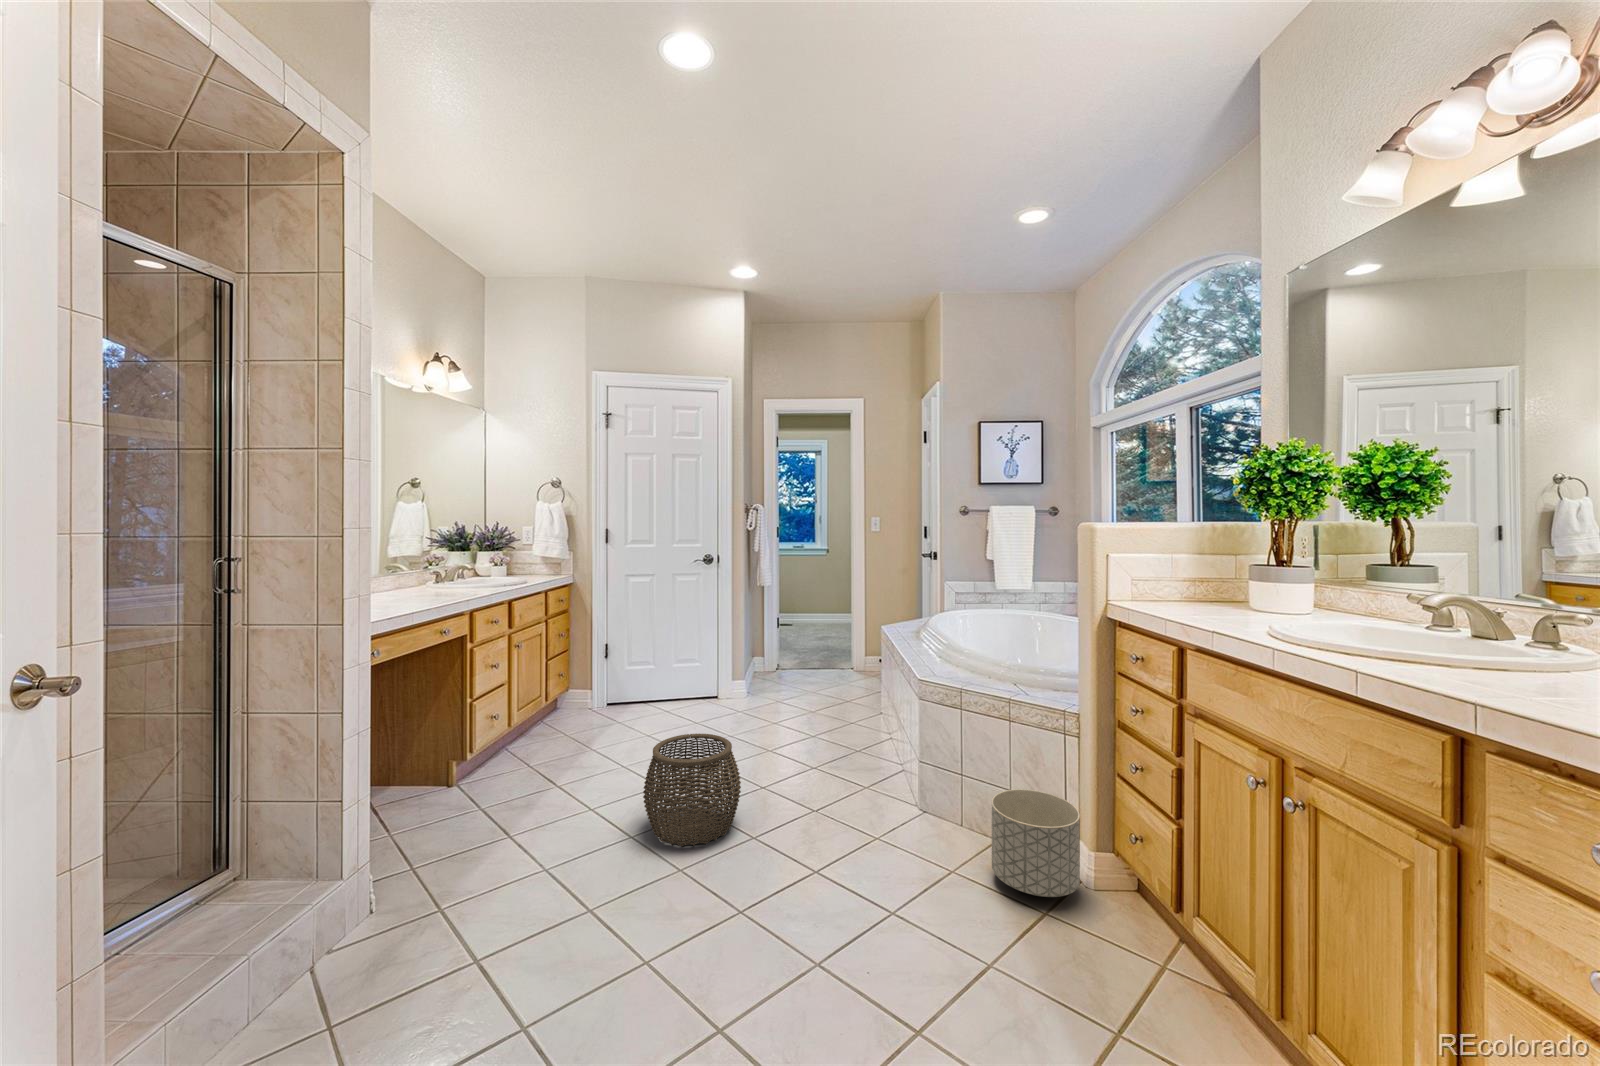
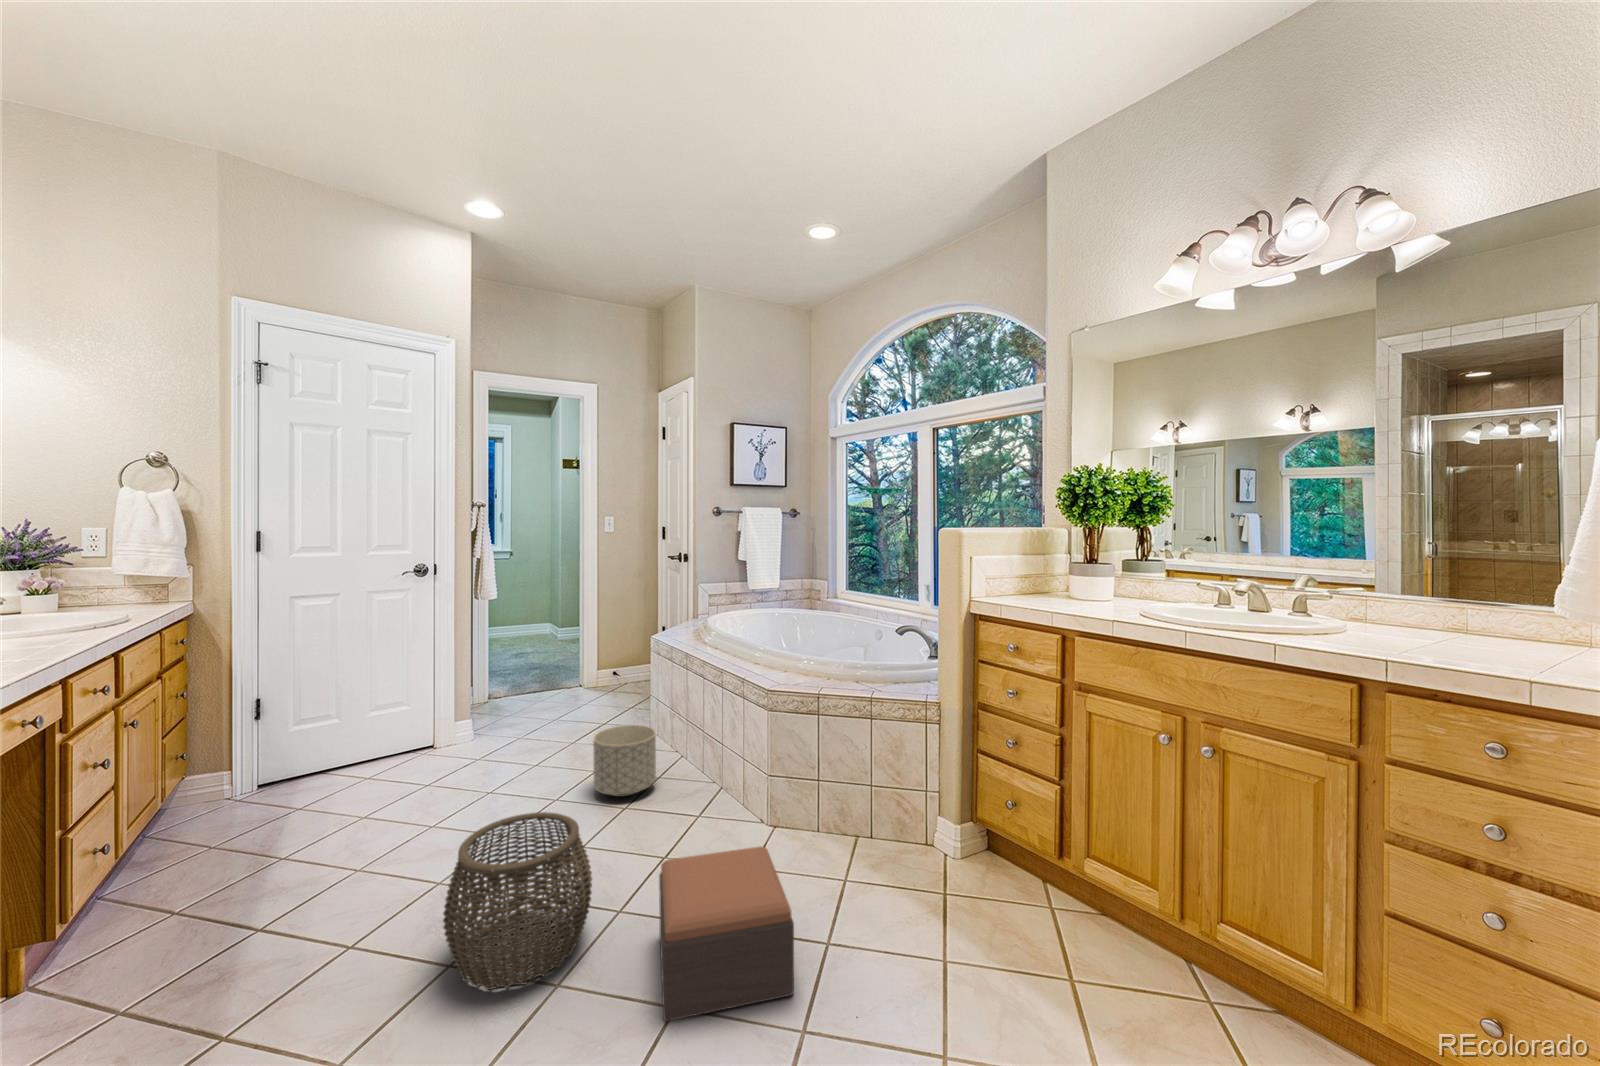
planter: present [992,789,1080,897] -> present [593,725,656,797]
footstool: none [741,790,864,921] -> present [659,846,794,1021]

